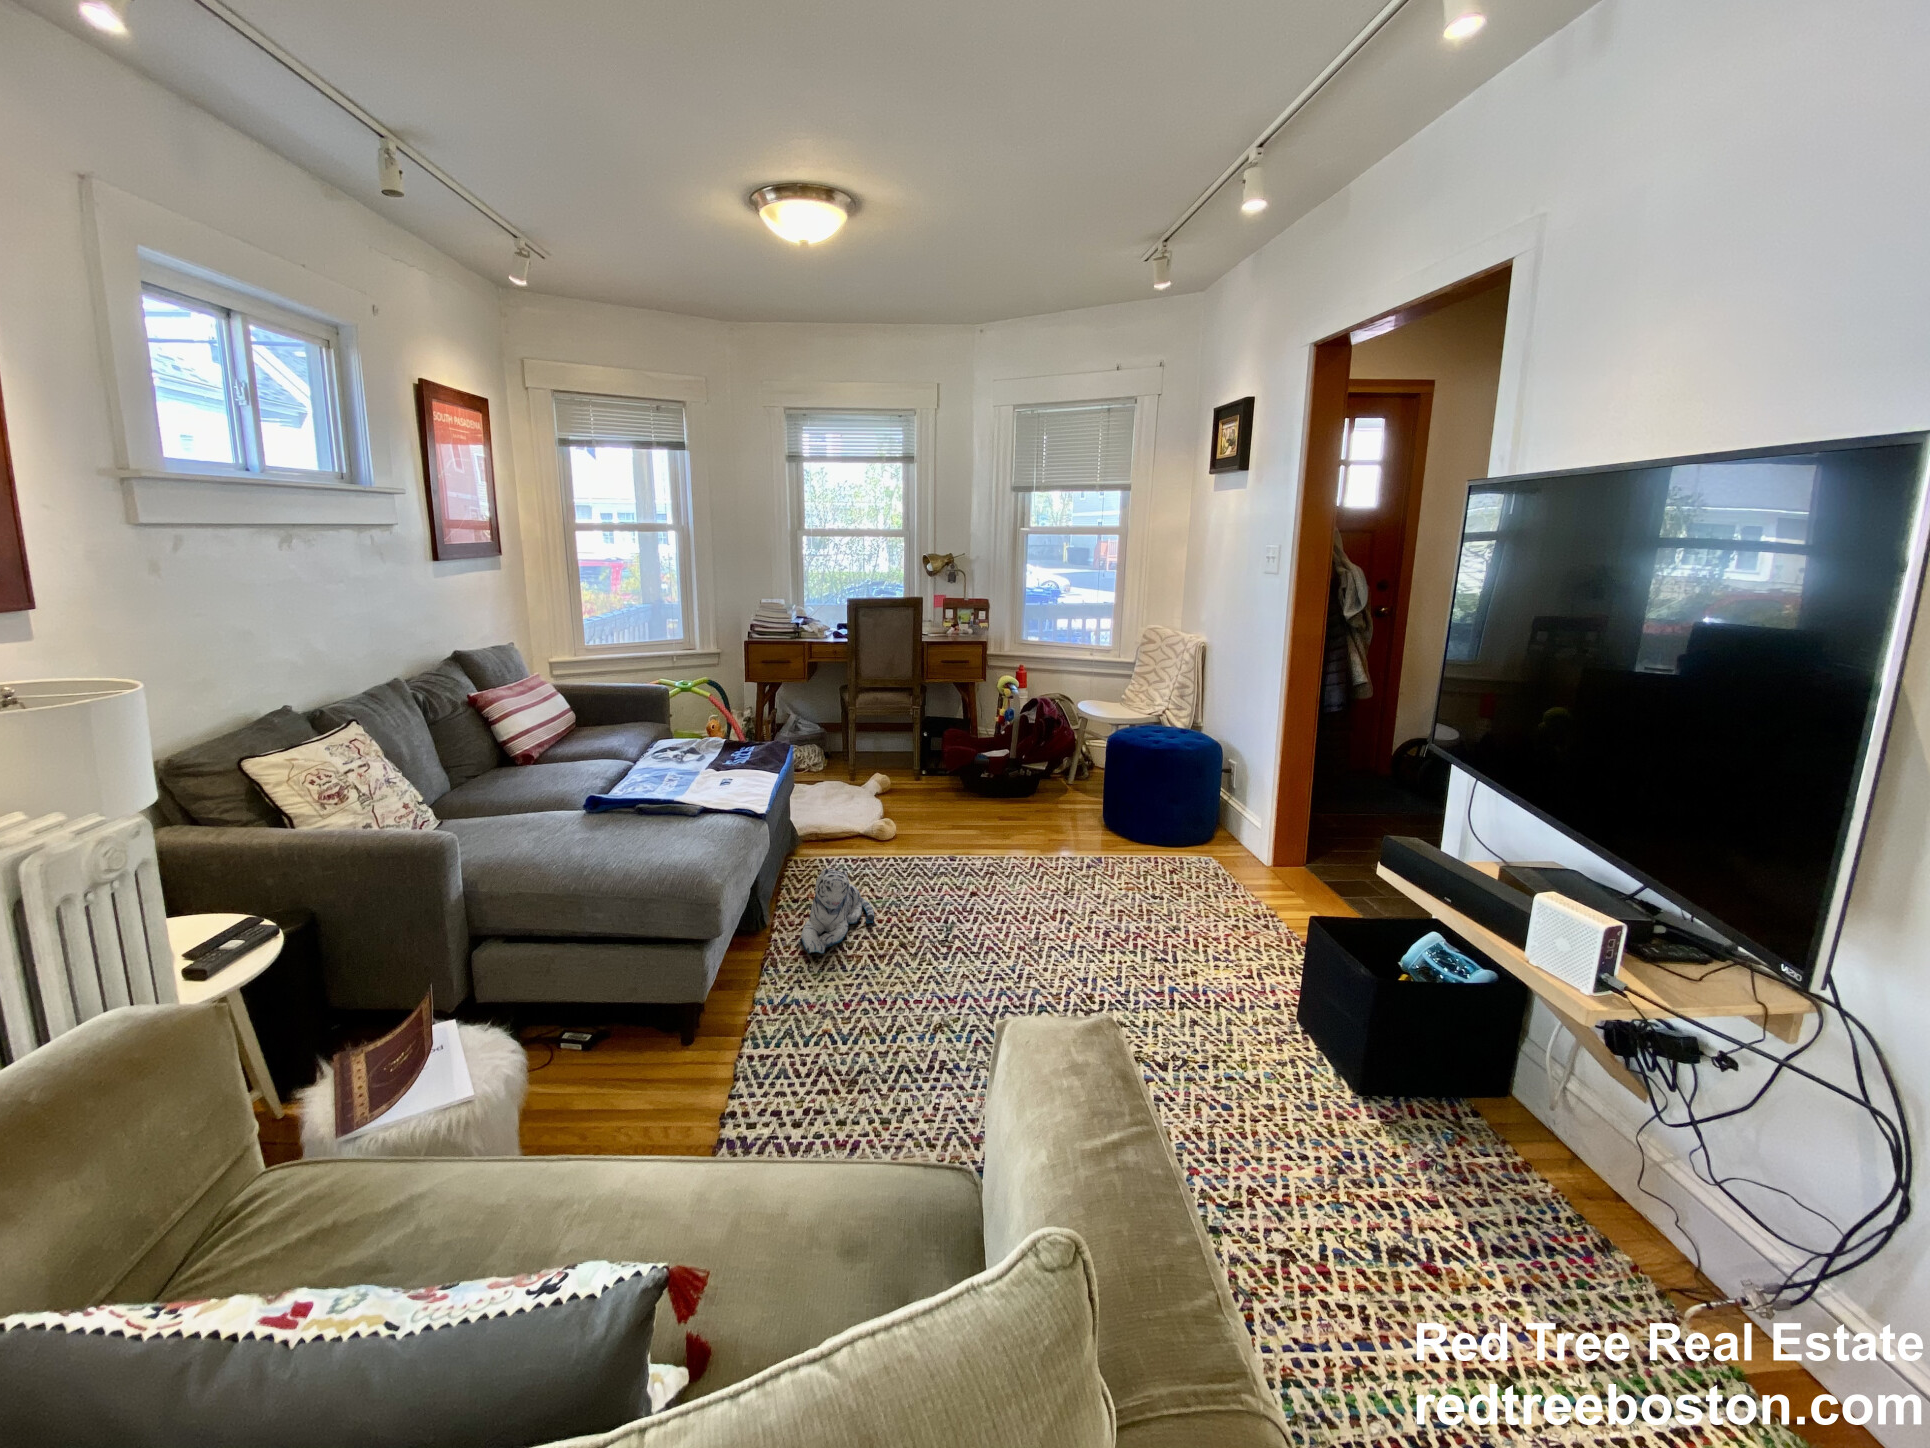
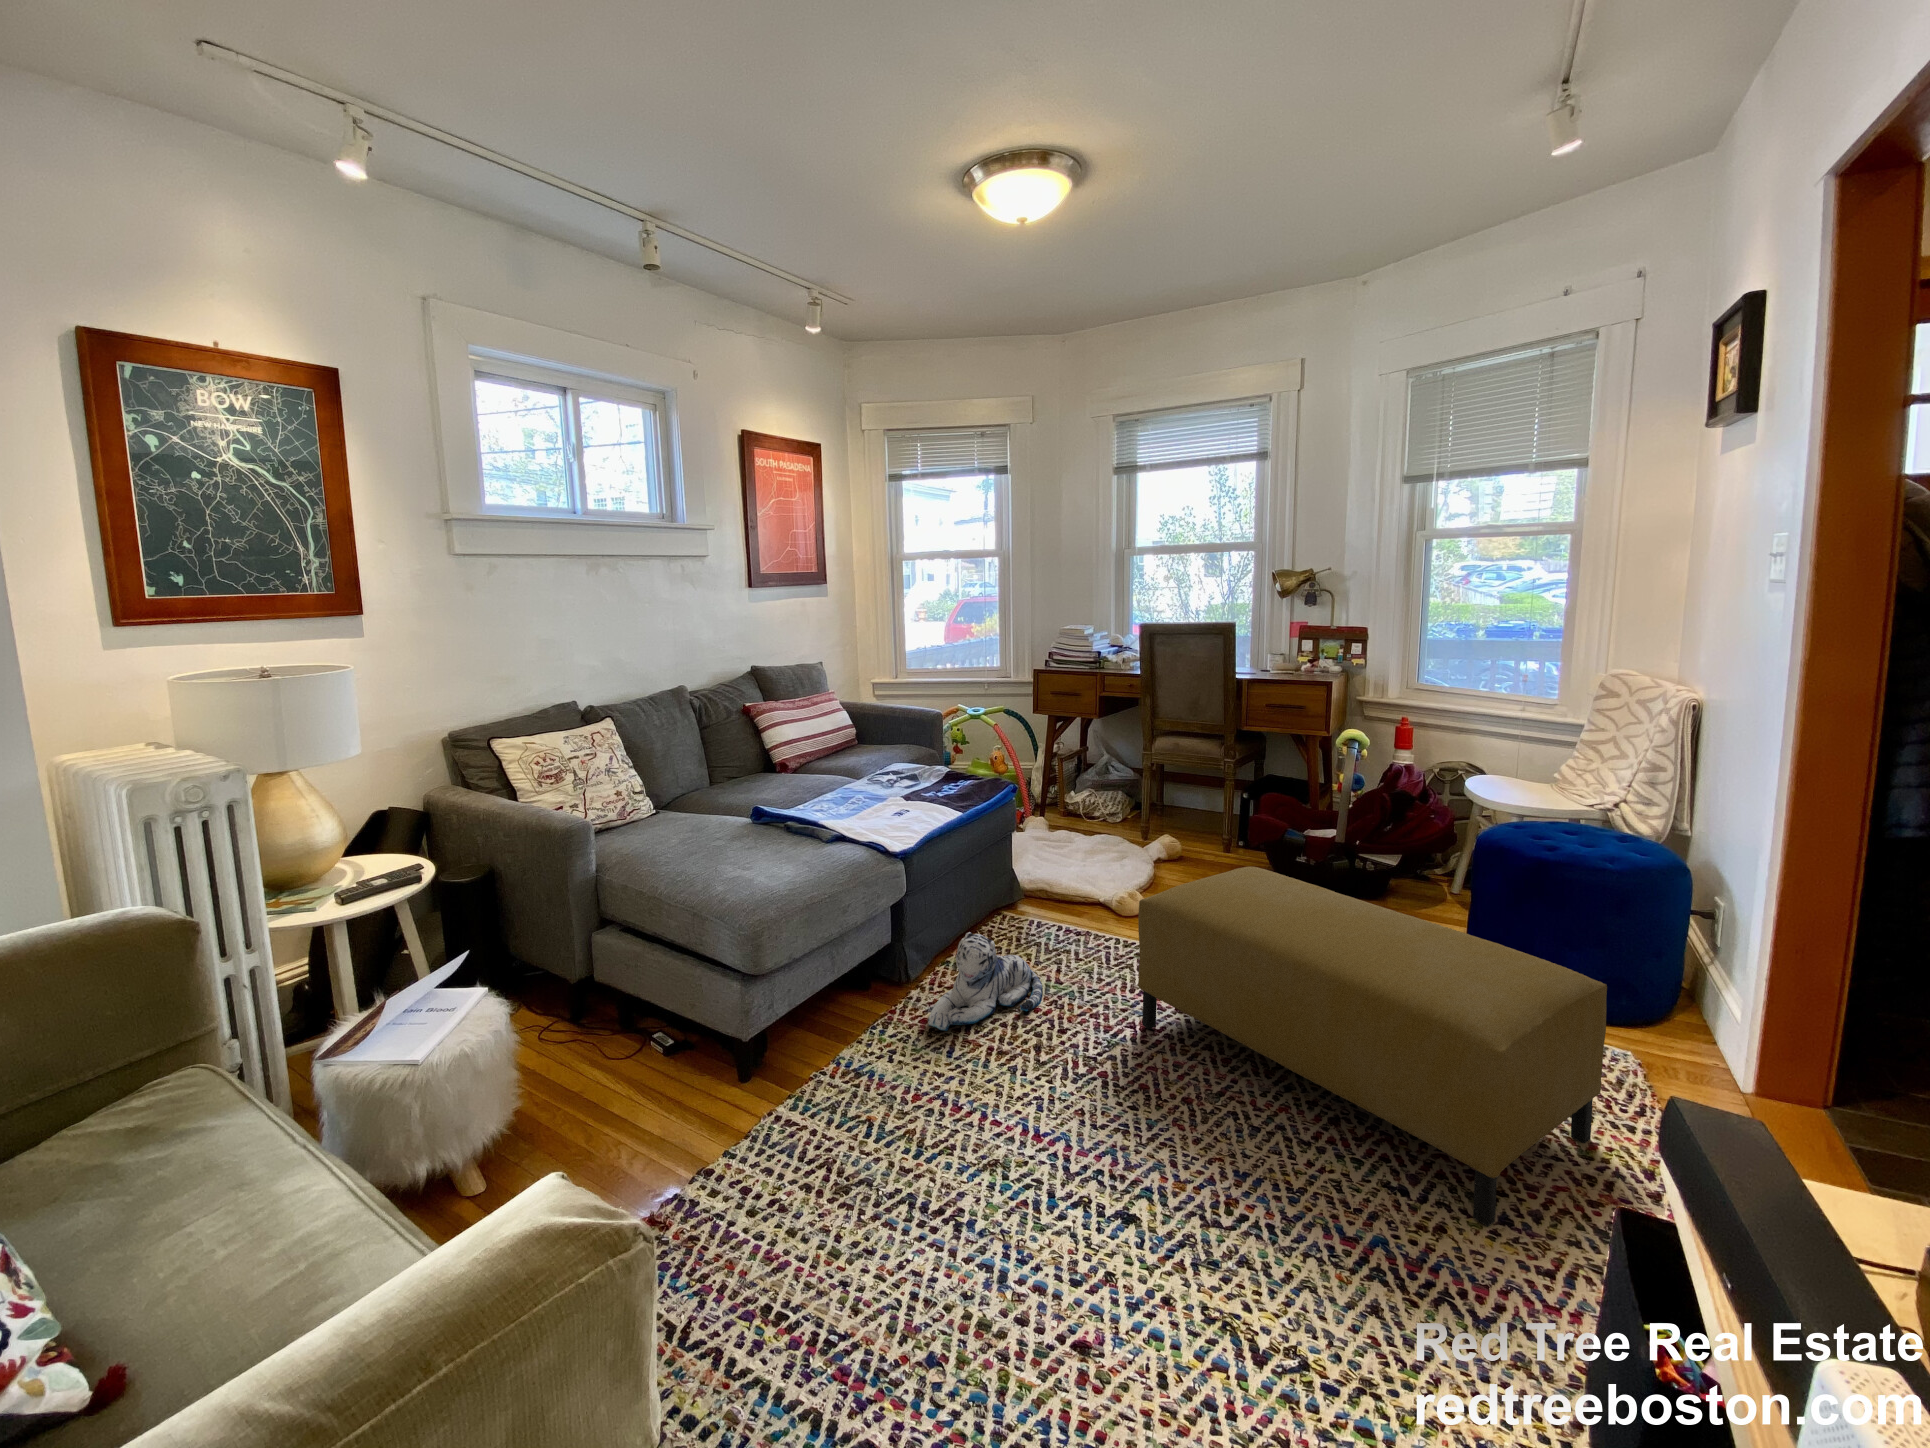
ottoman: none [954,781,1231,964] -> present [1138,867,1607,1226]

